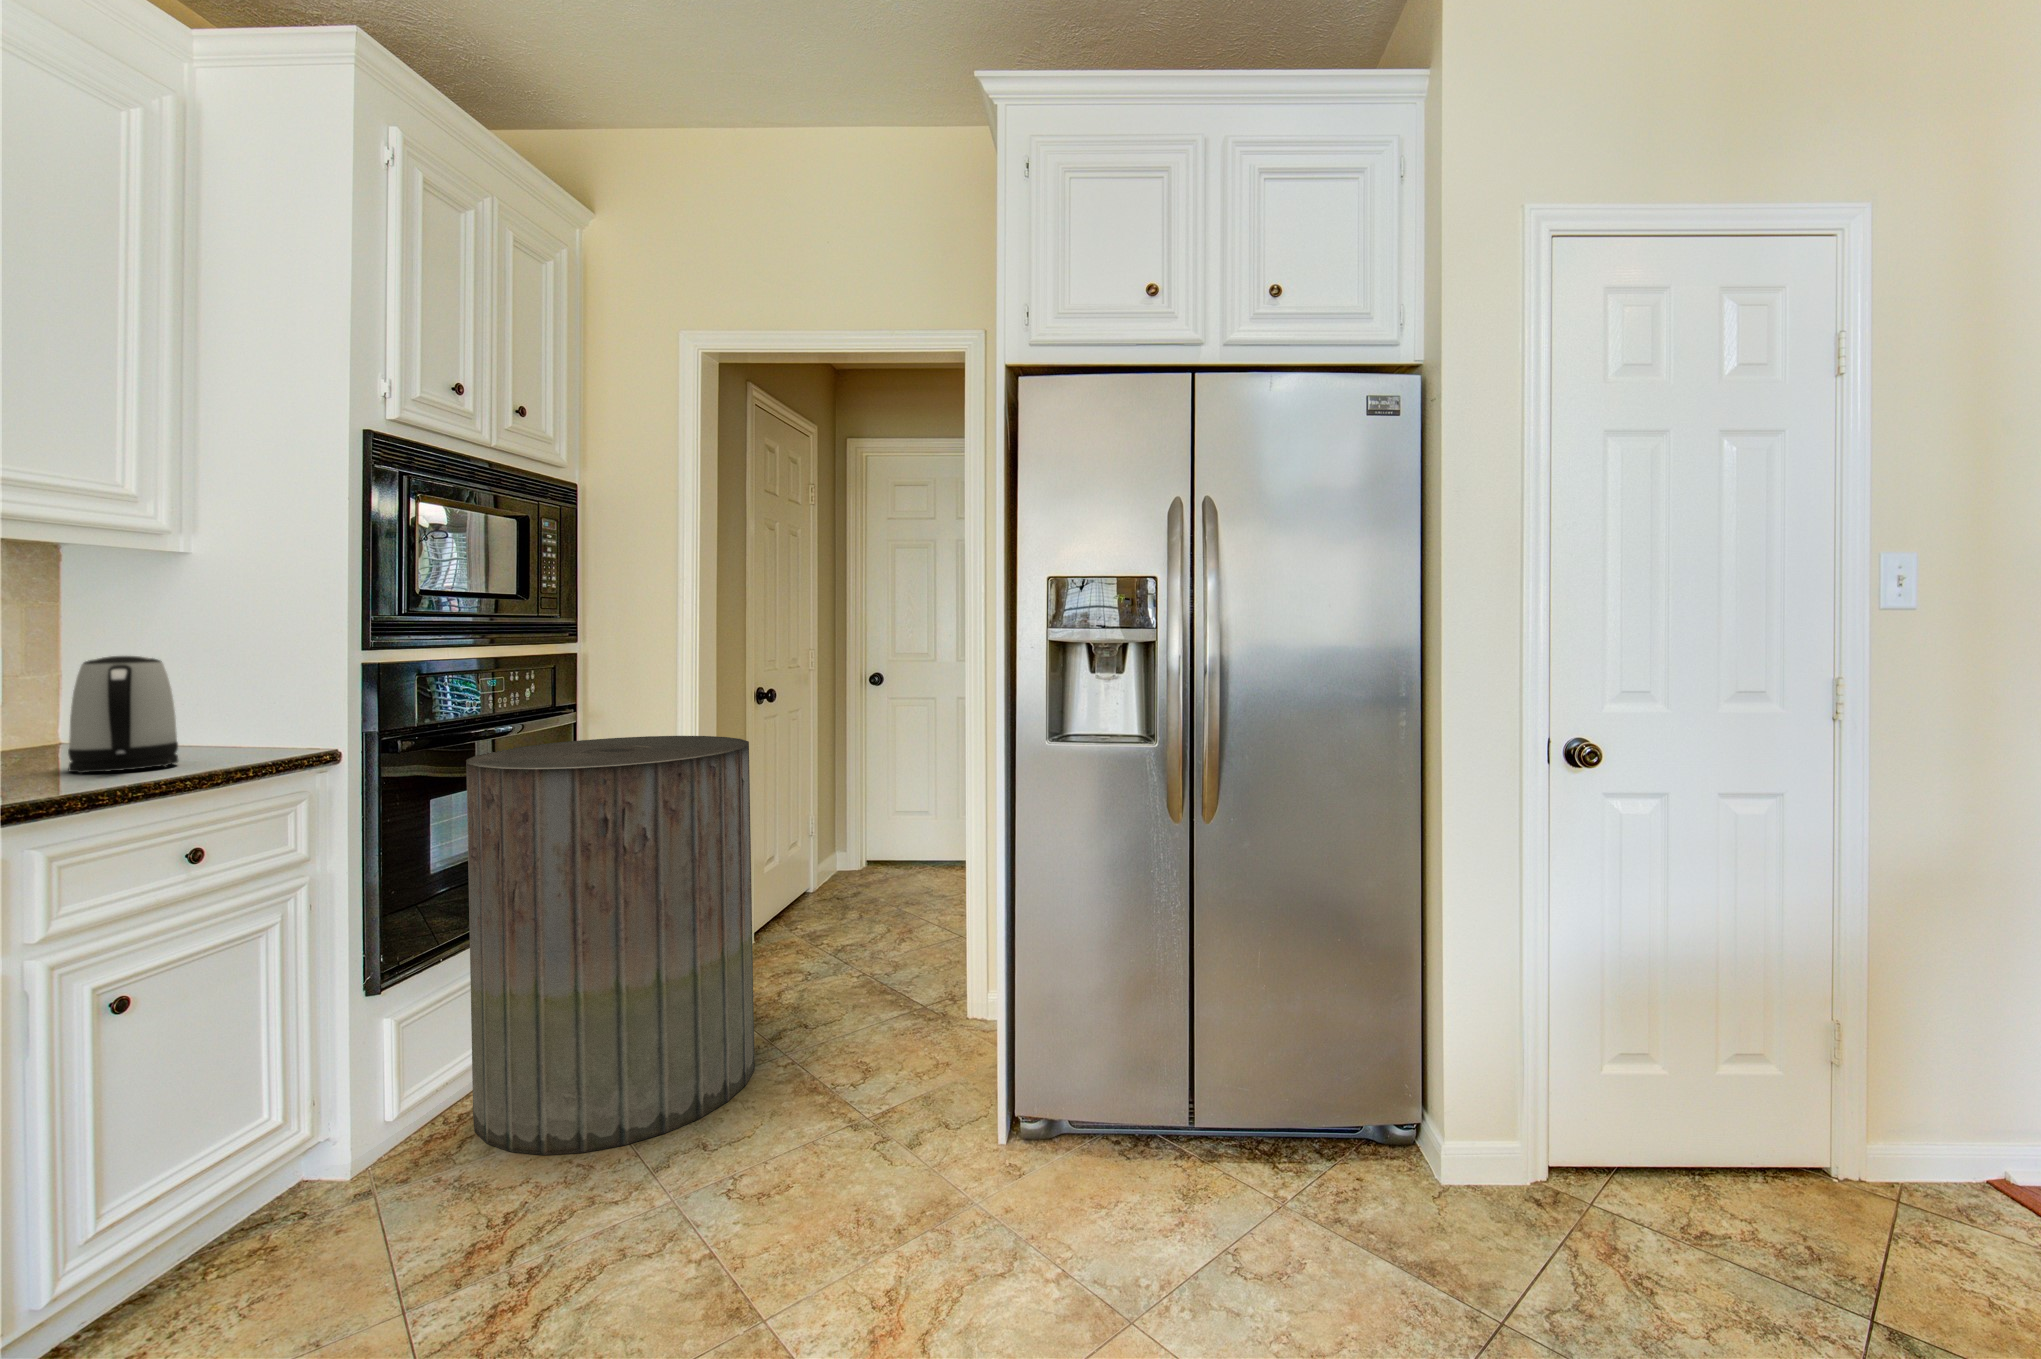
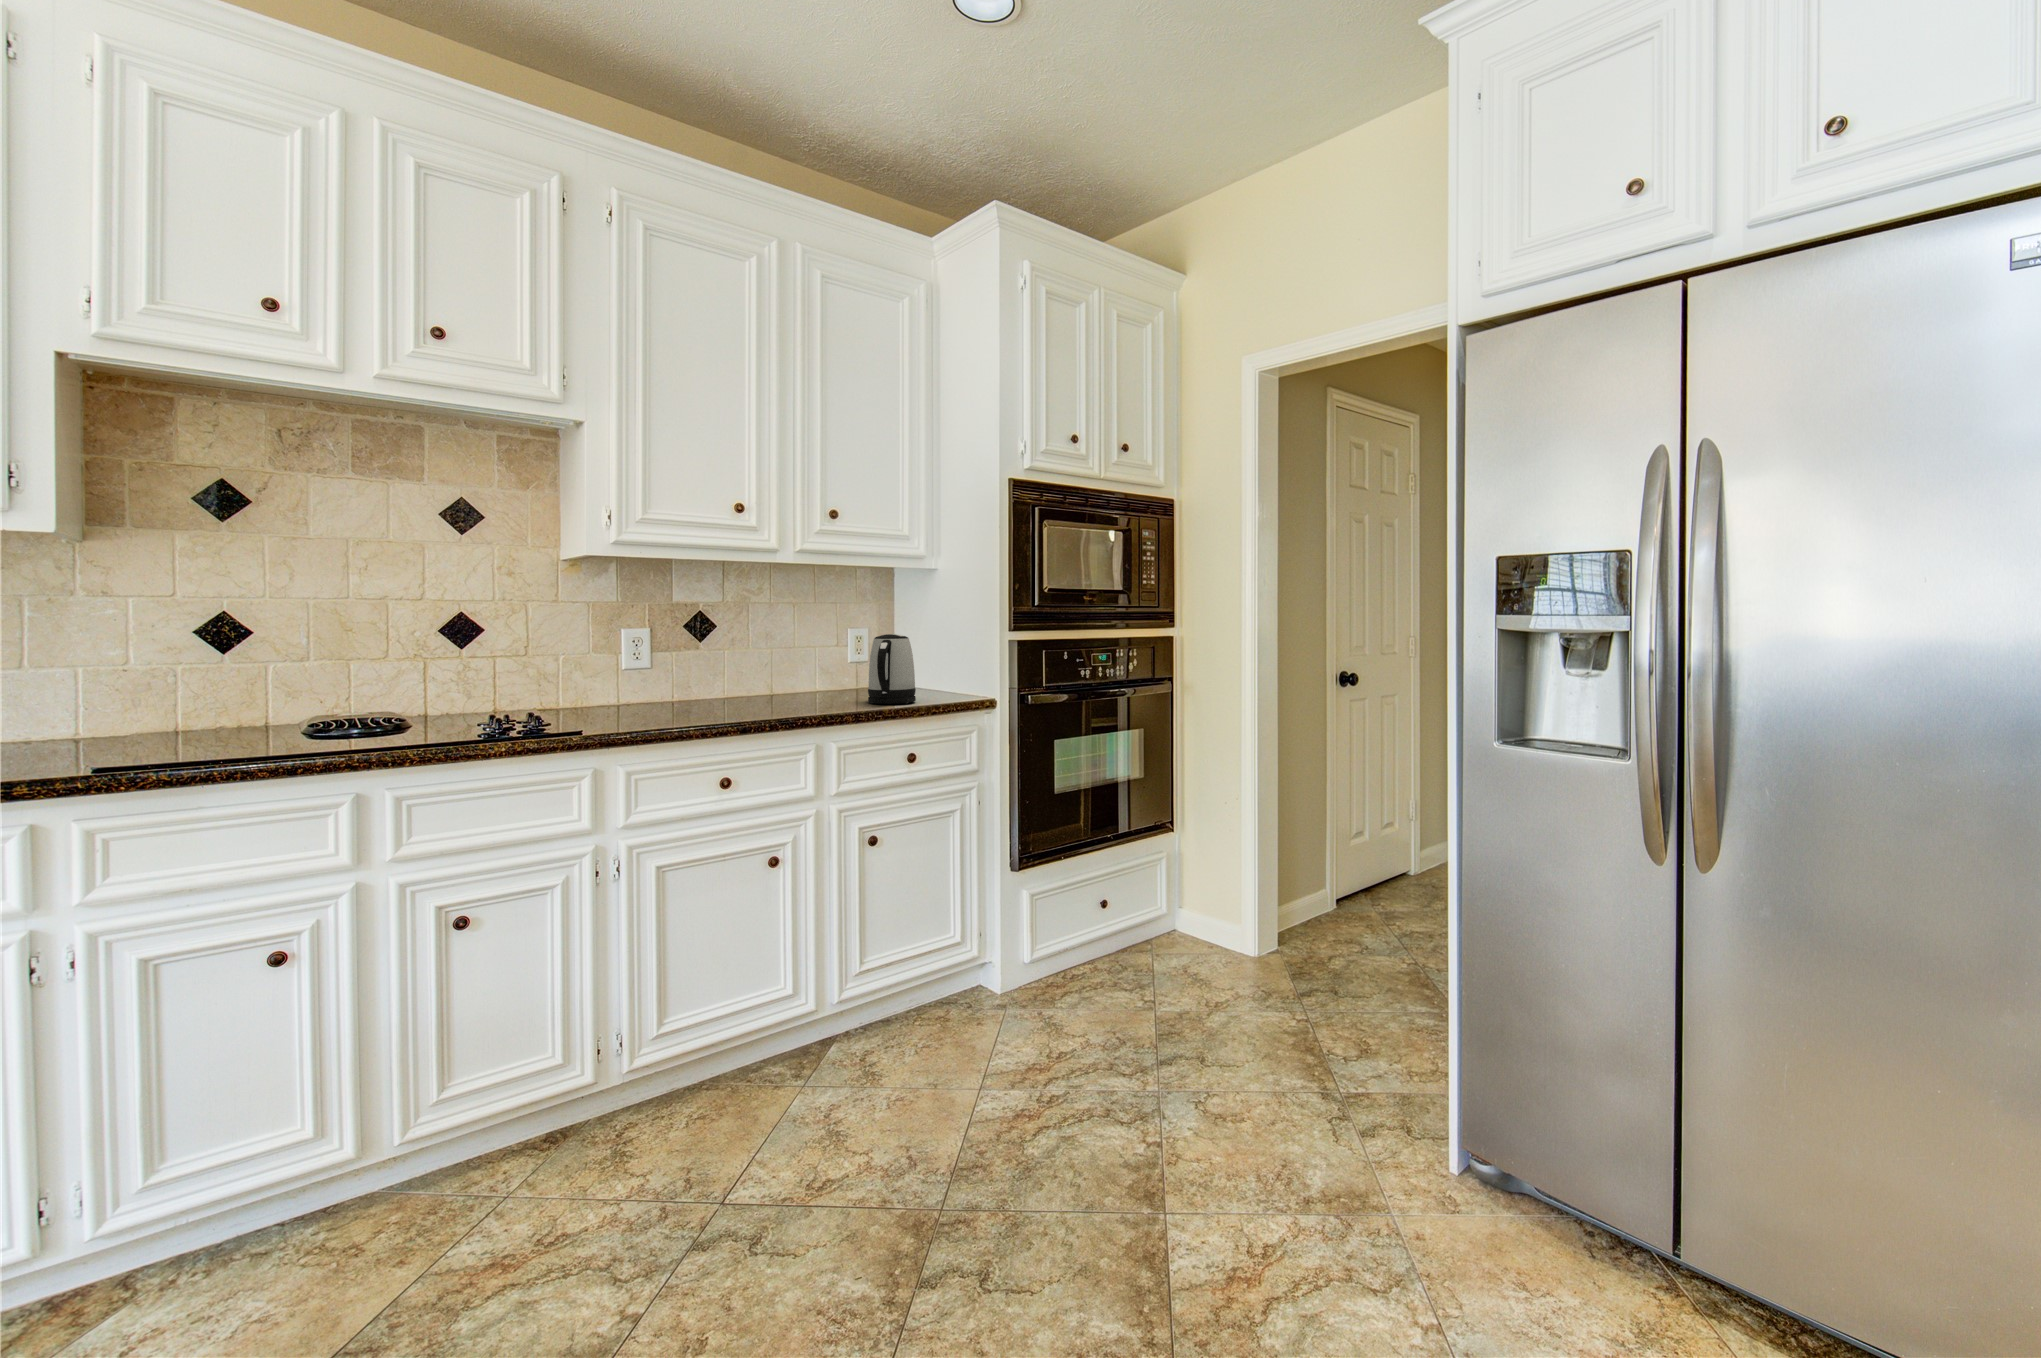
trash can: present [466,736,754,1155] -> none [1072,708,1281,1040]

